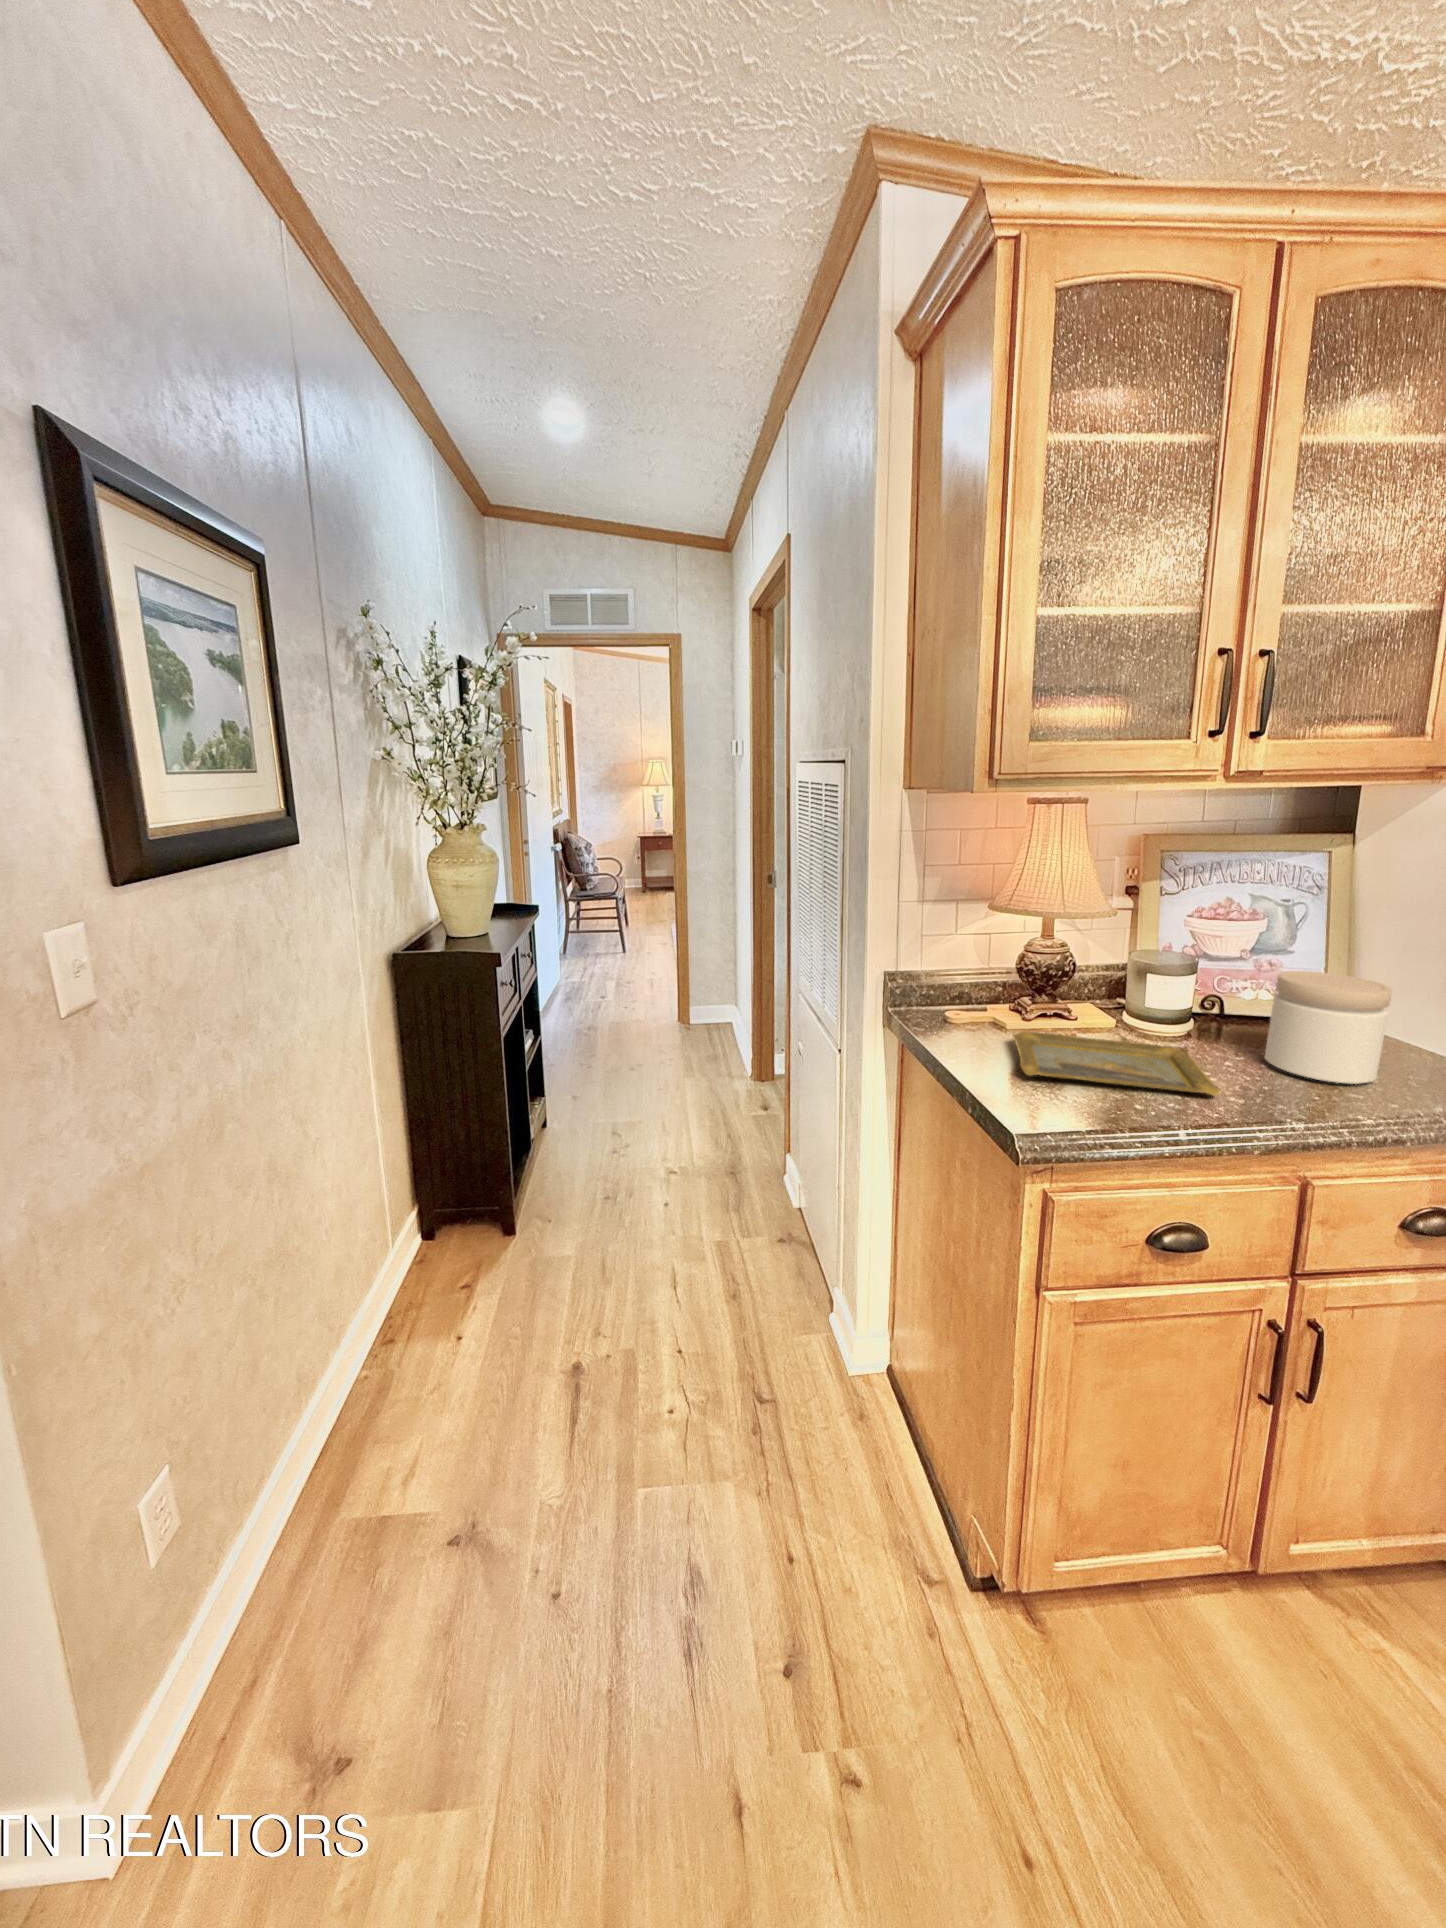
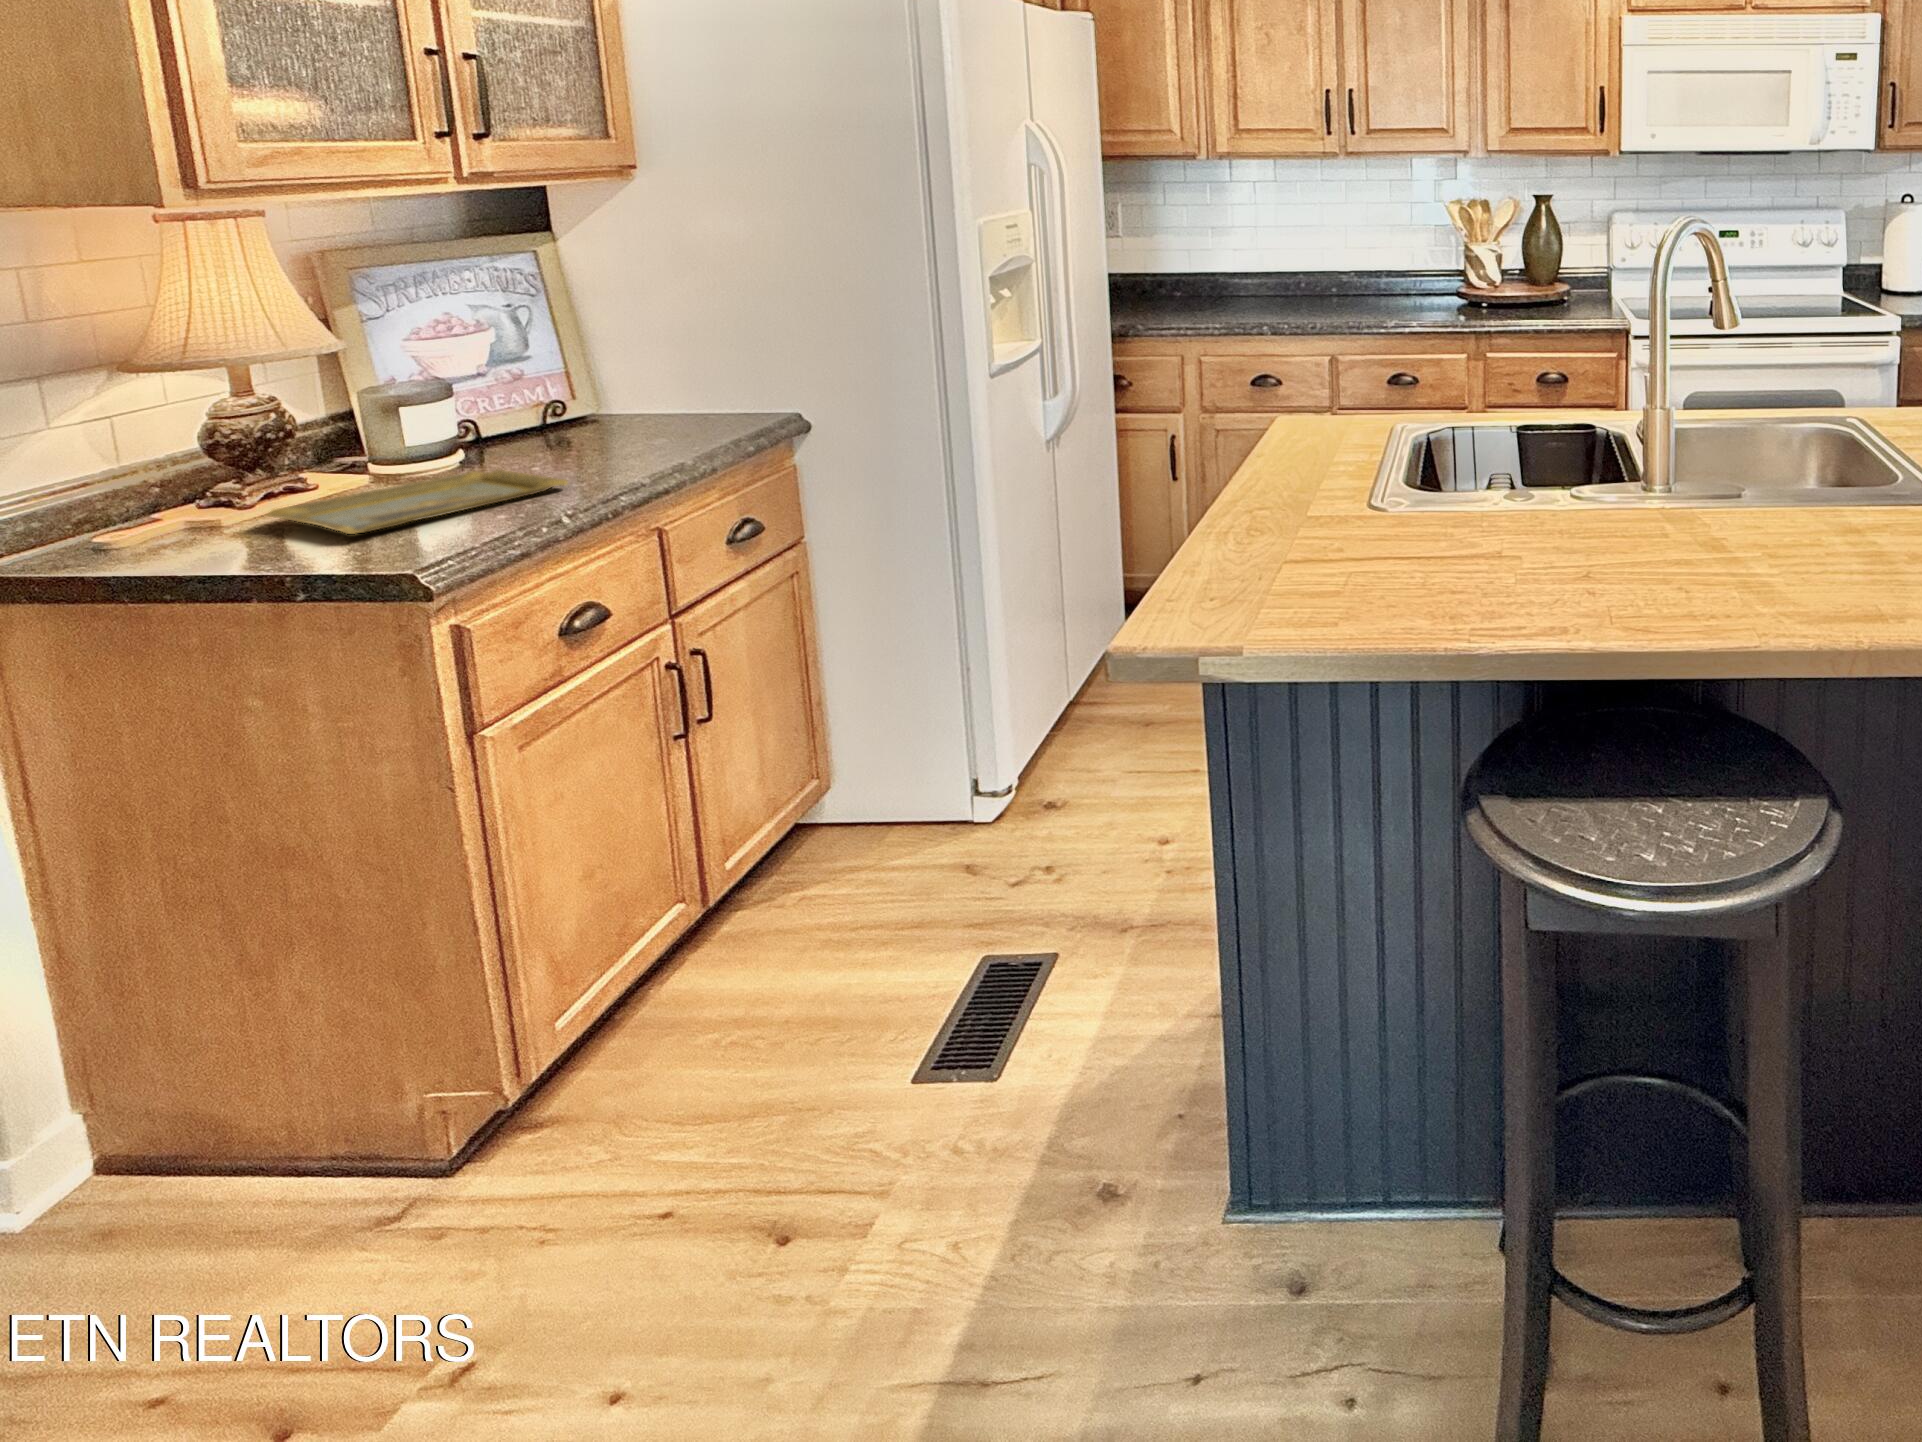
jar: present [1265,971,1392,1084] -> none [560,360,669,456]

